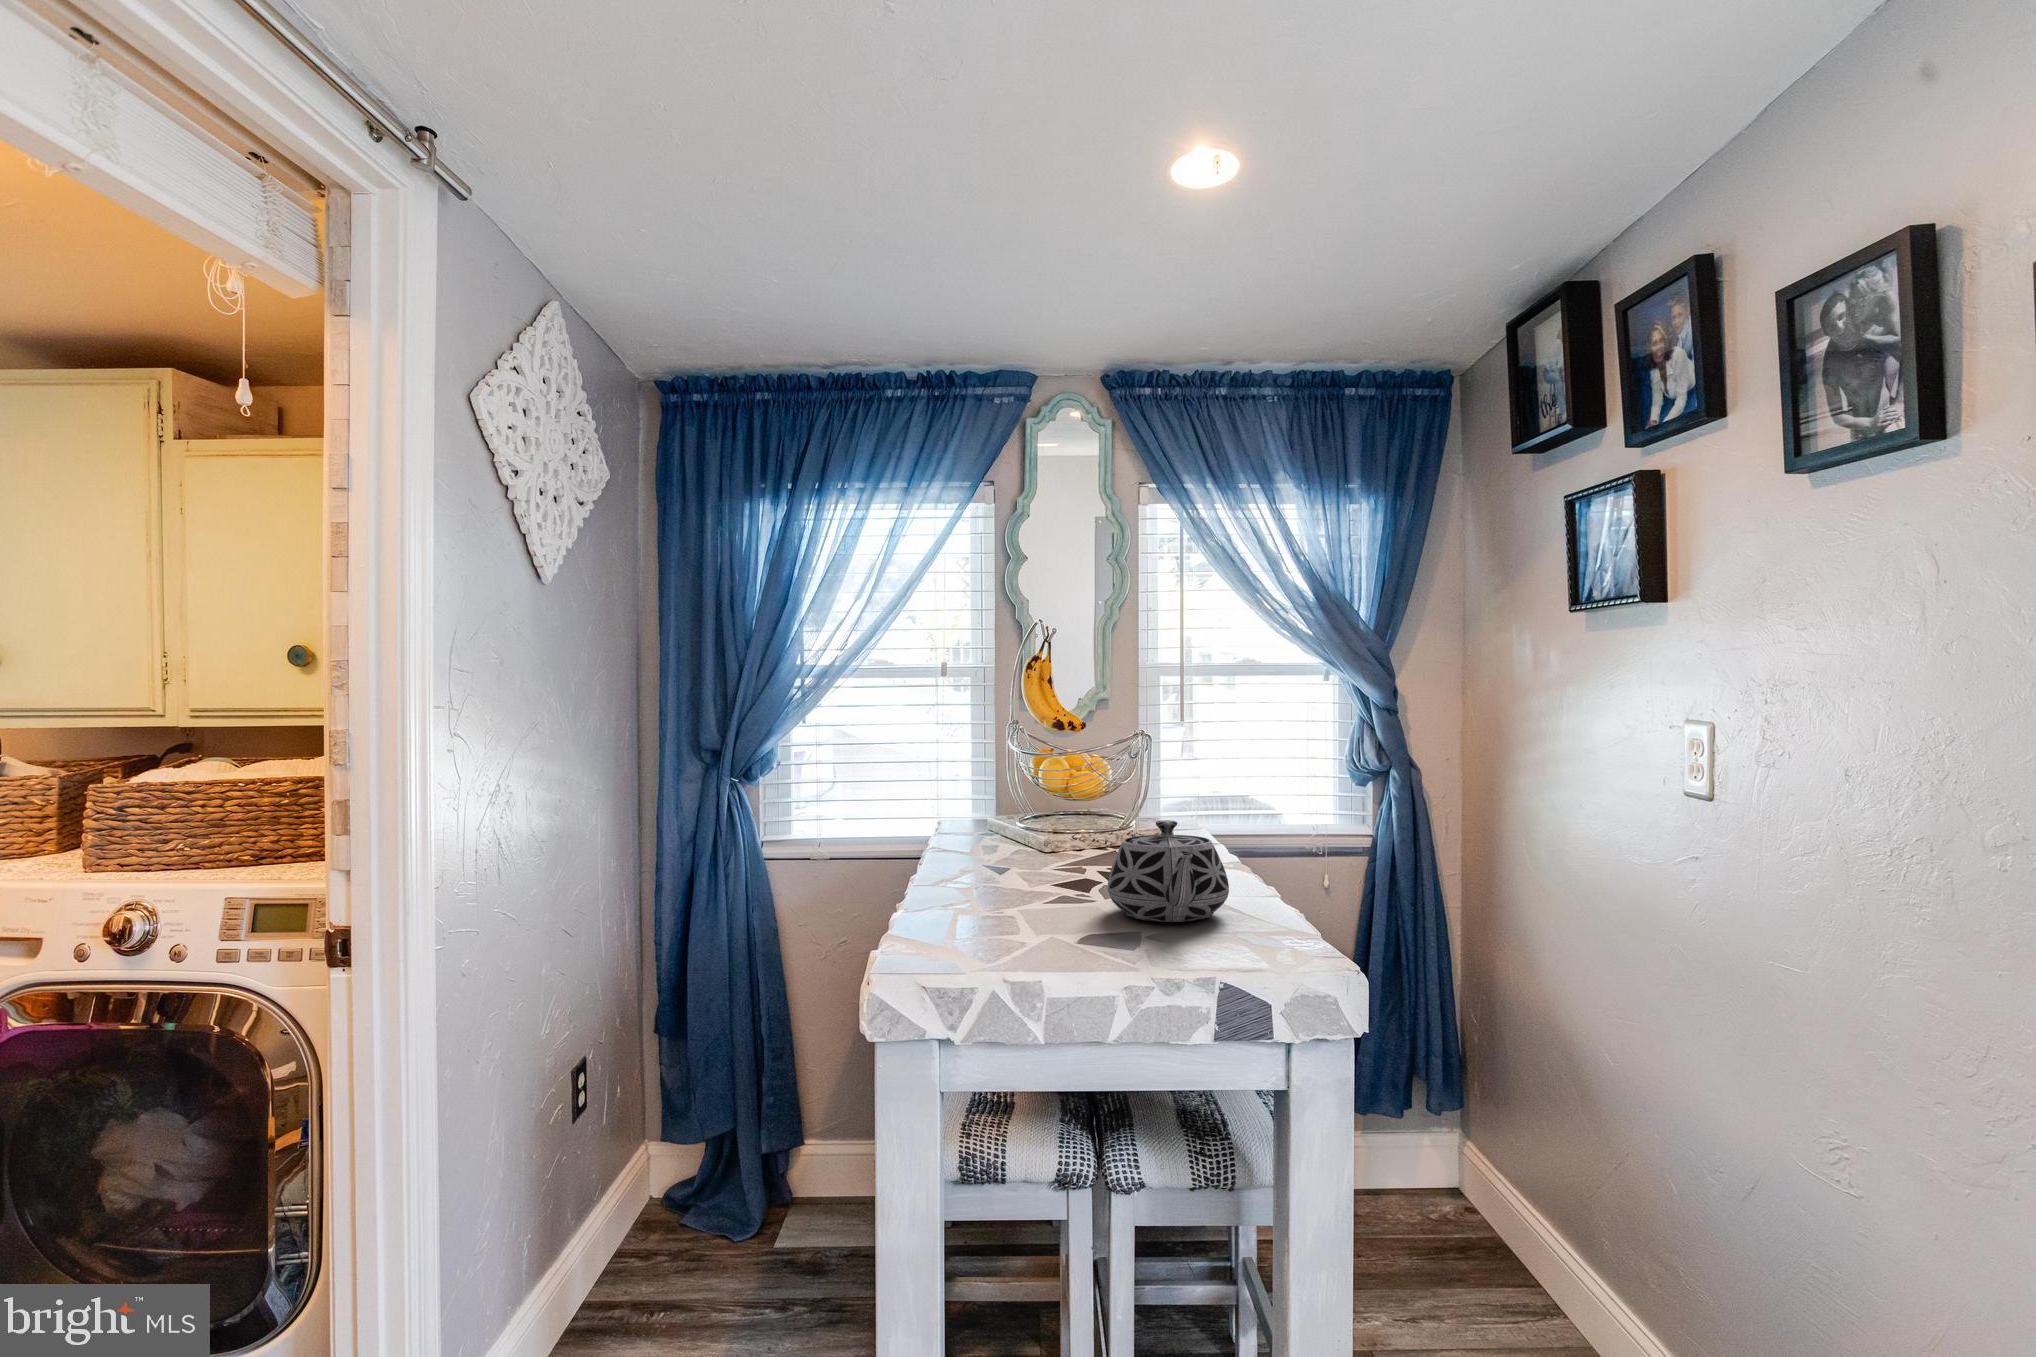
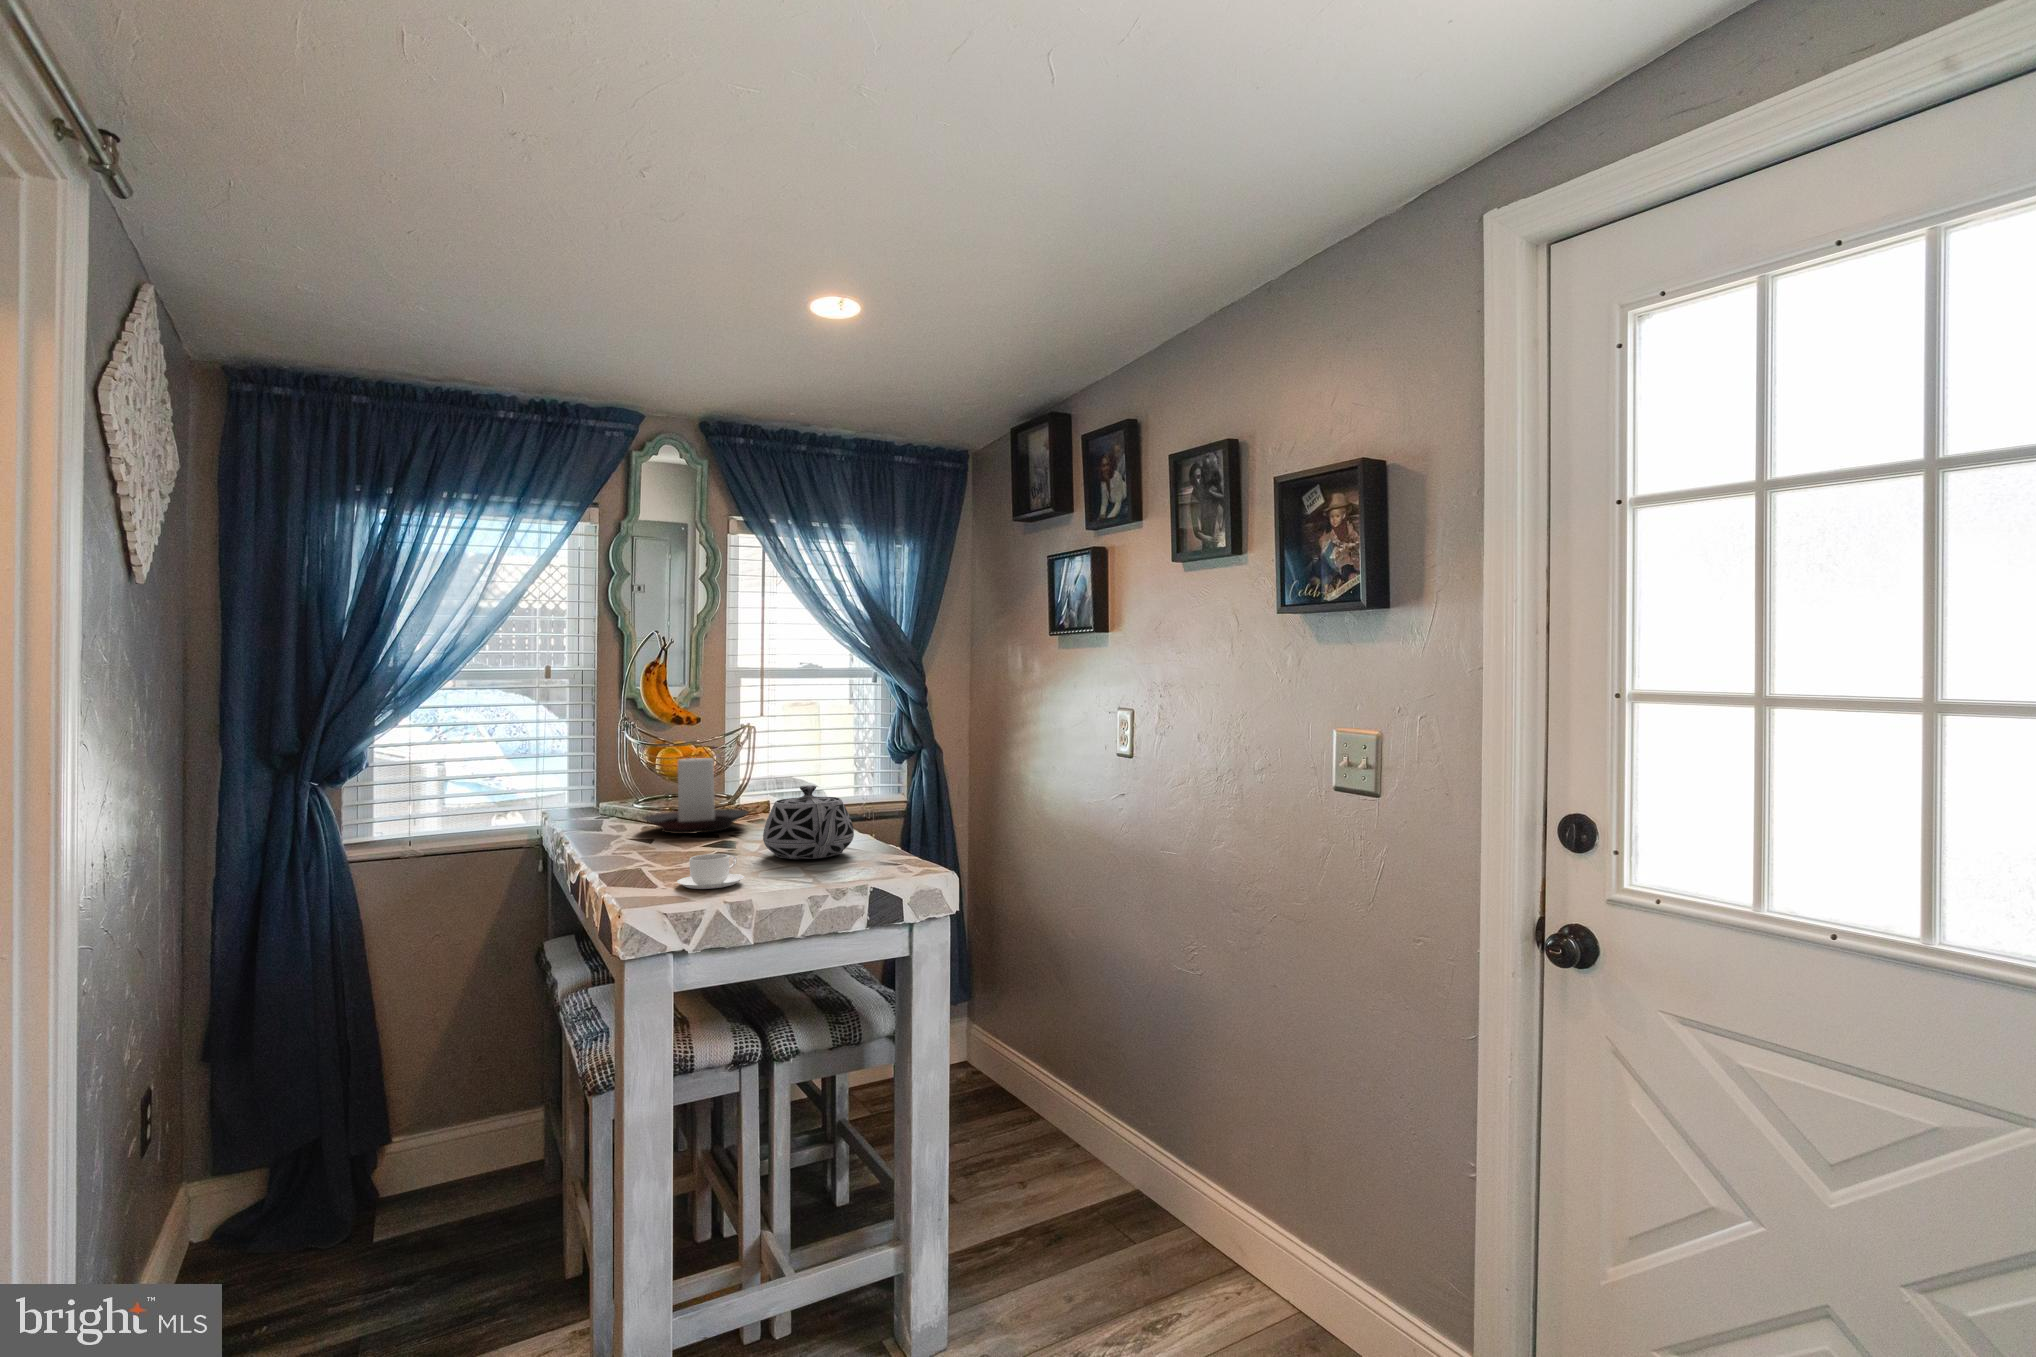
candle holder: none [1001,769,1126,868] -> present [643,758,748,834]
coffee cup: none [971,907,1056,955] -> present [677,854,744,889]

